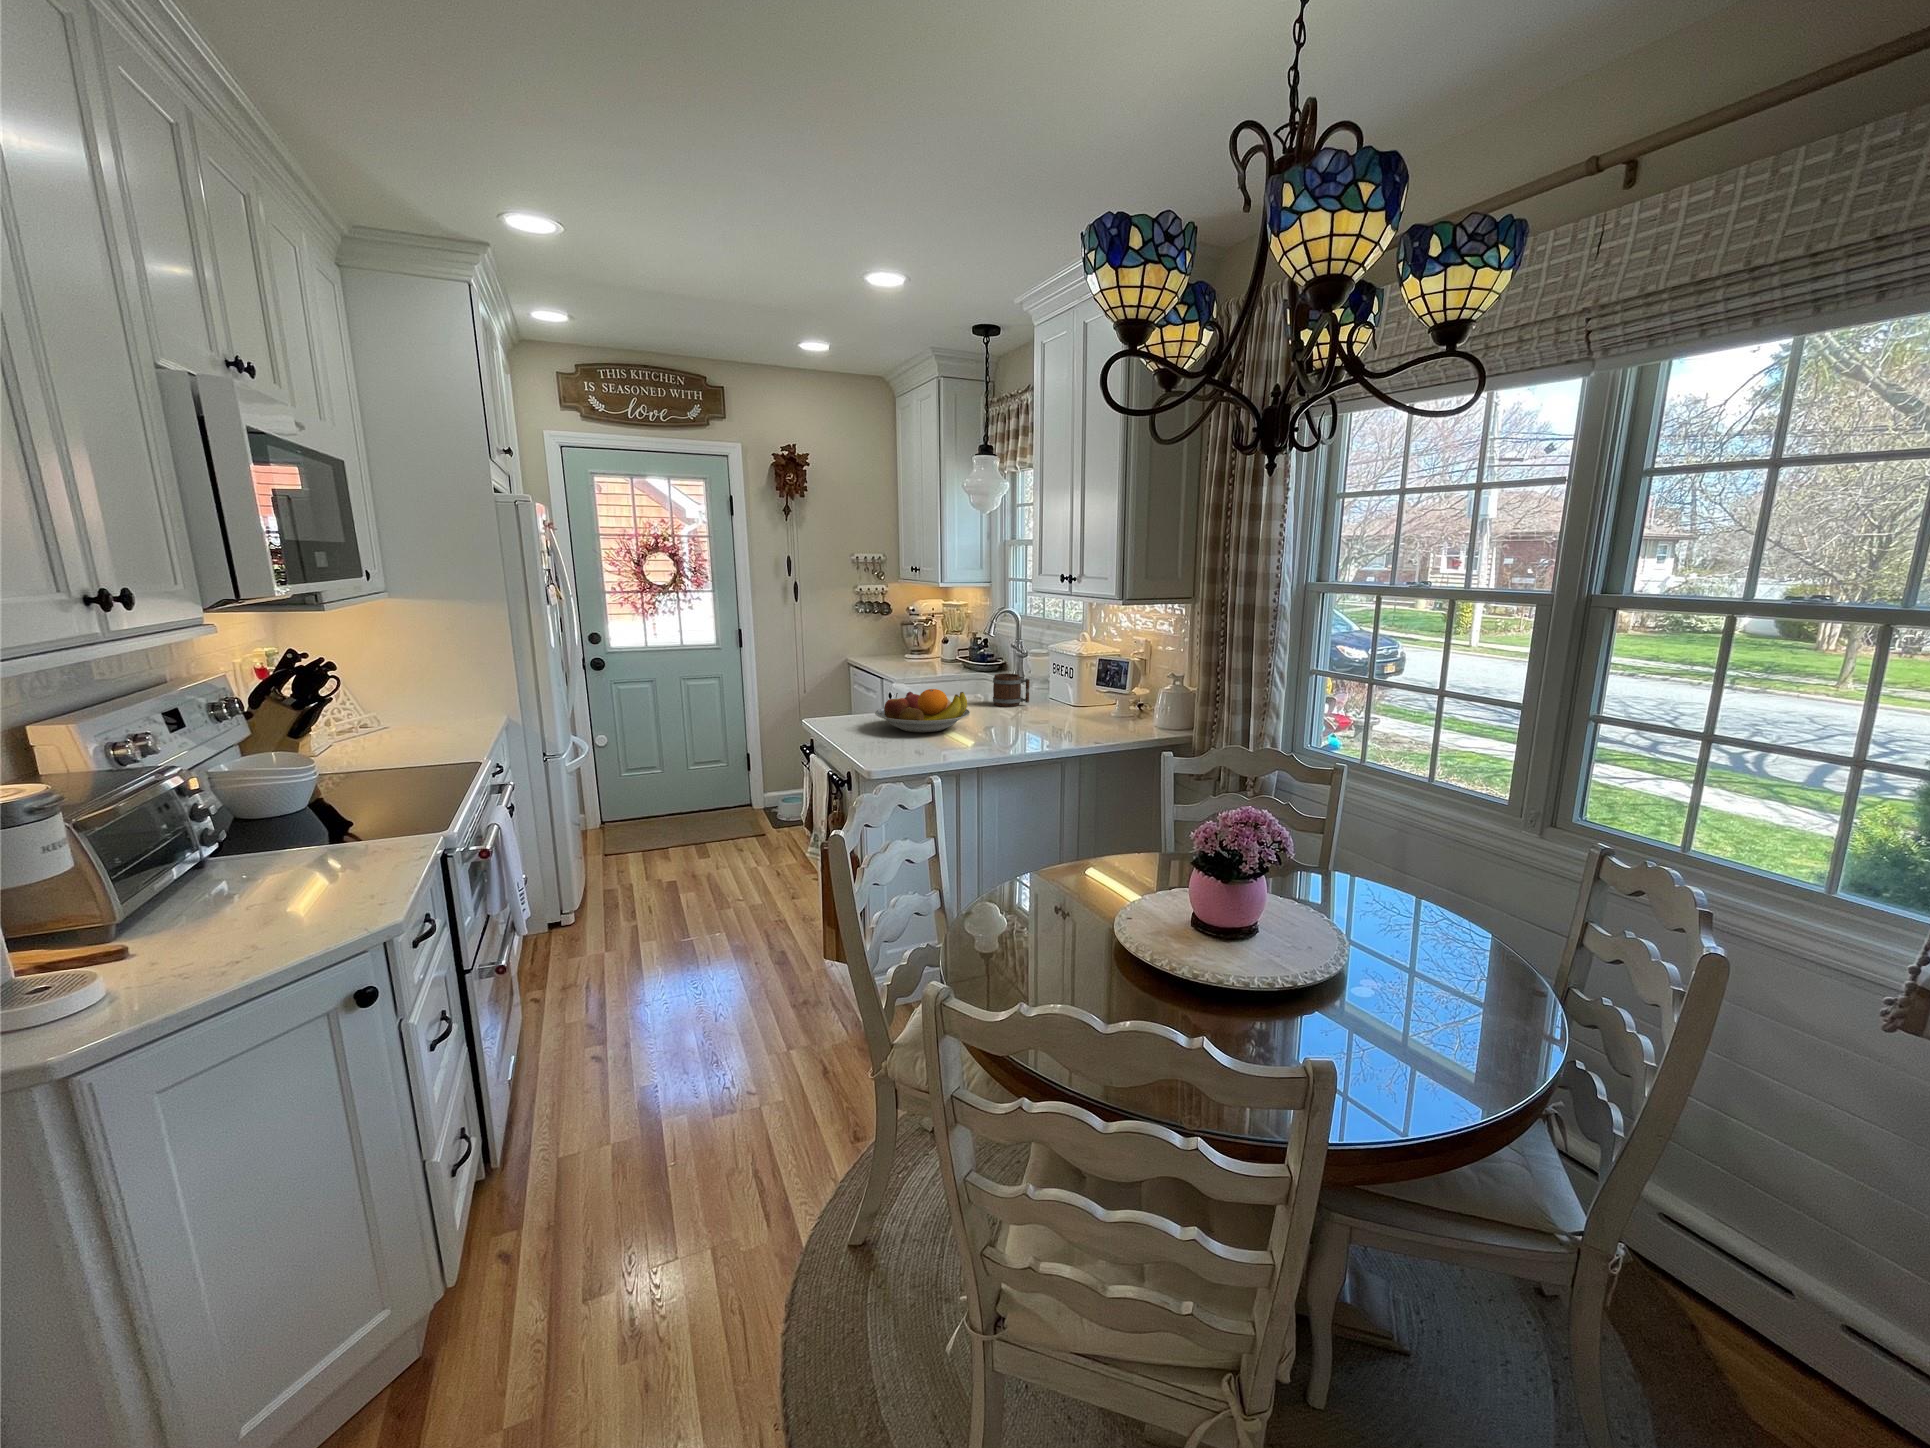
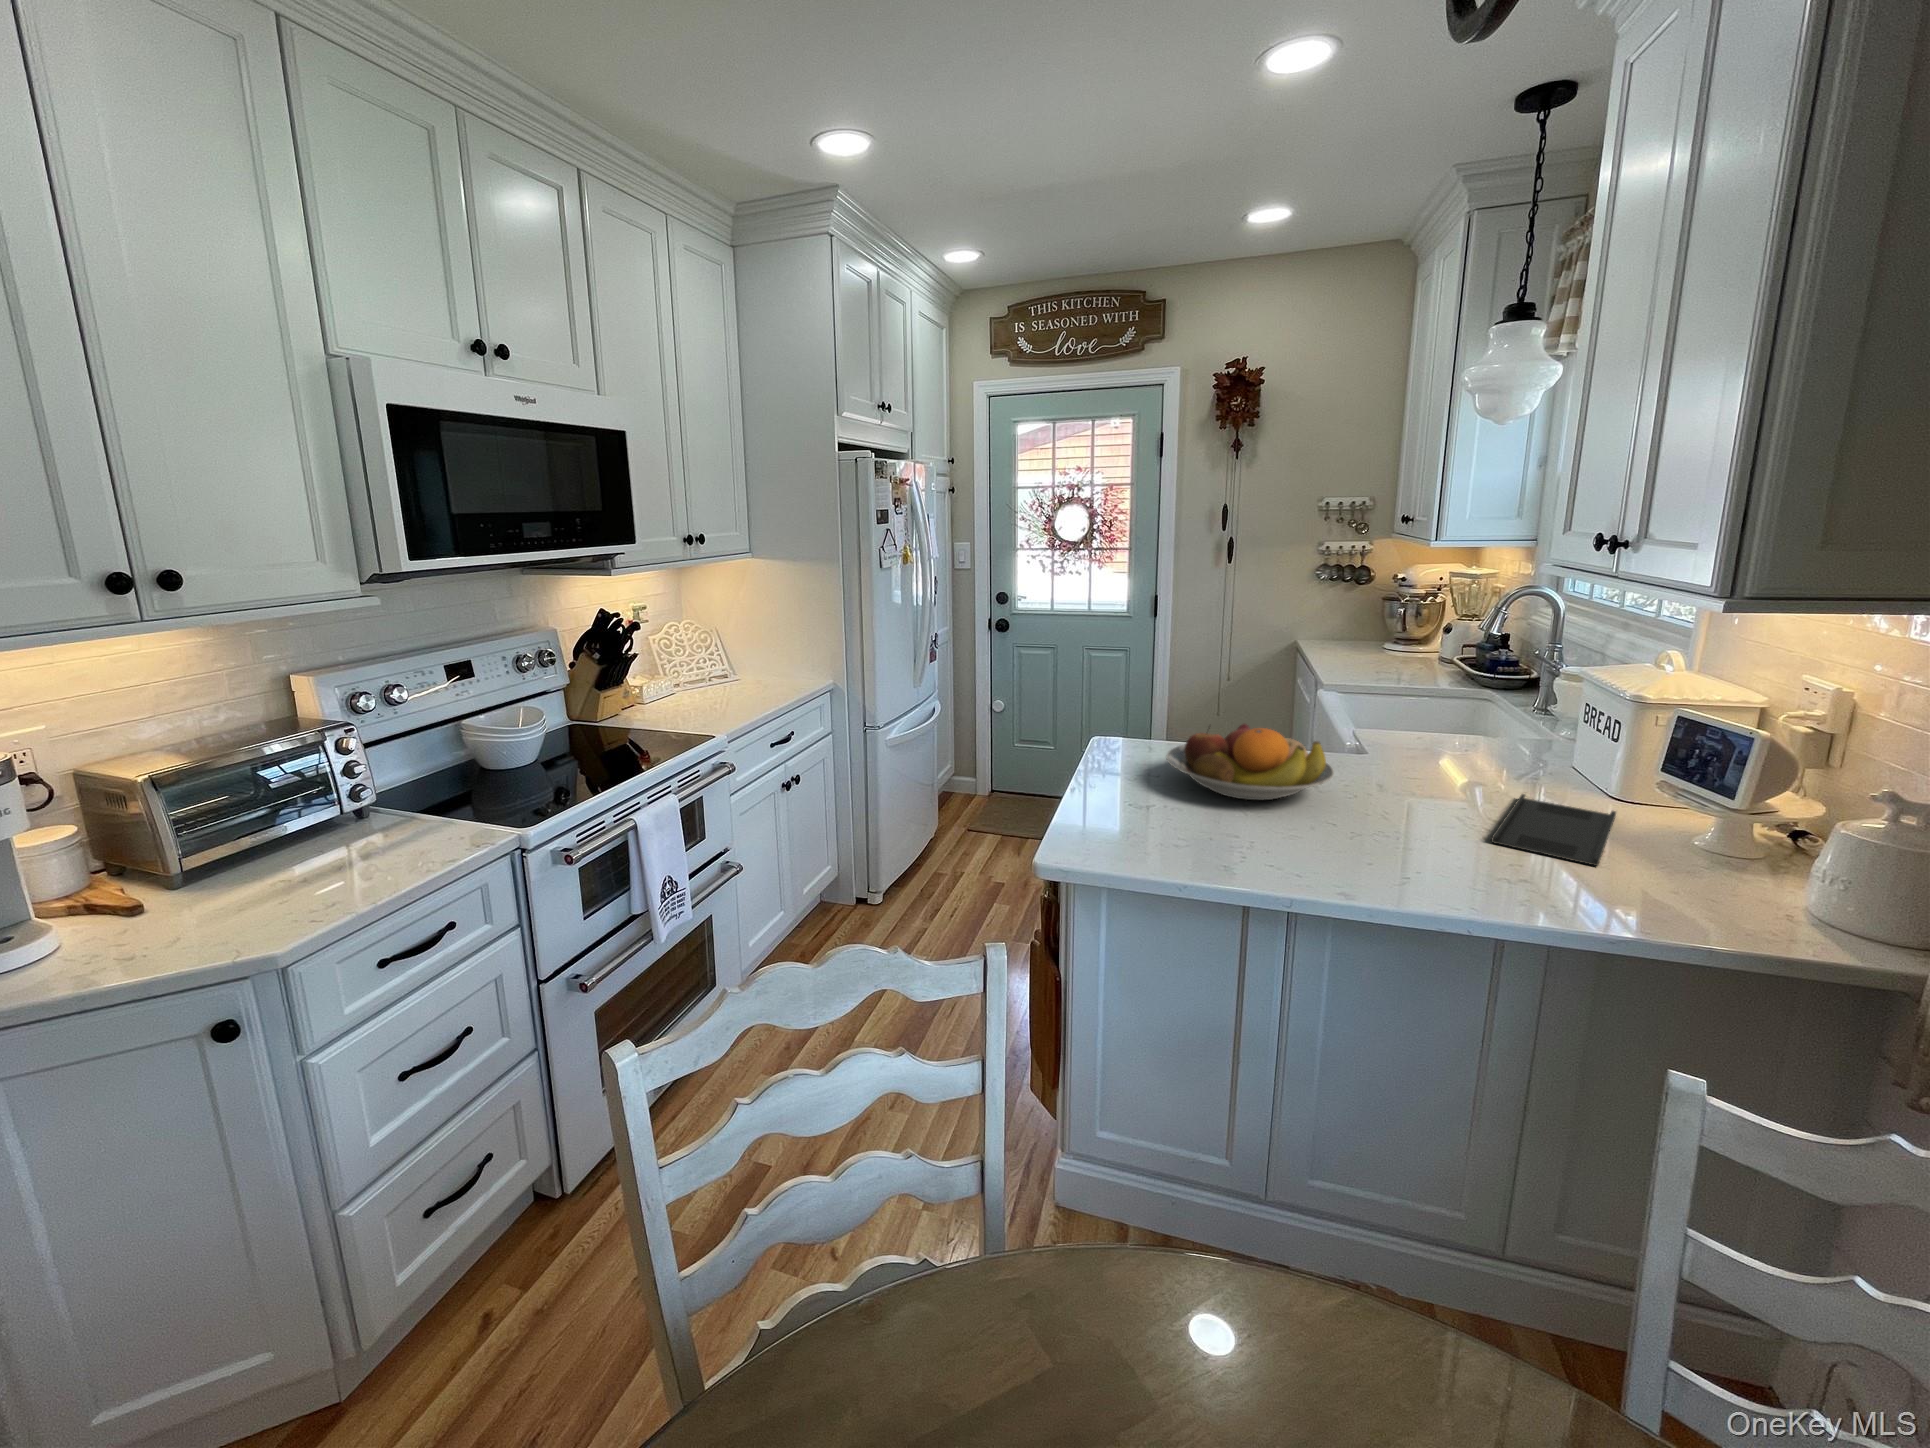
mug: present [993,674,1030,707] -> none [1436,708,1519,771]
tray: none [1042,711,1090,730] -> present [1491,794,1616,866]

